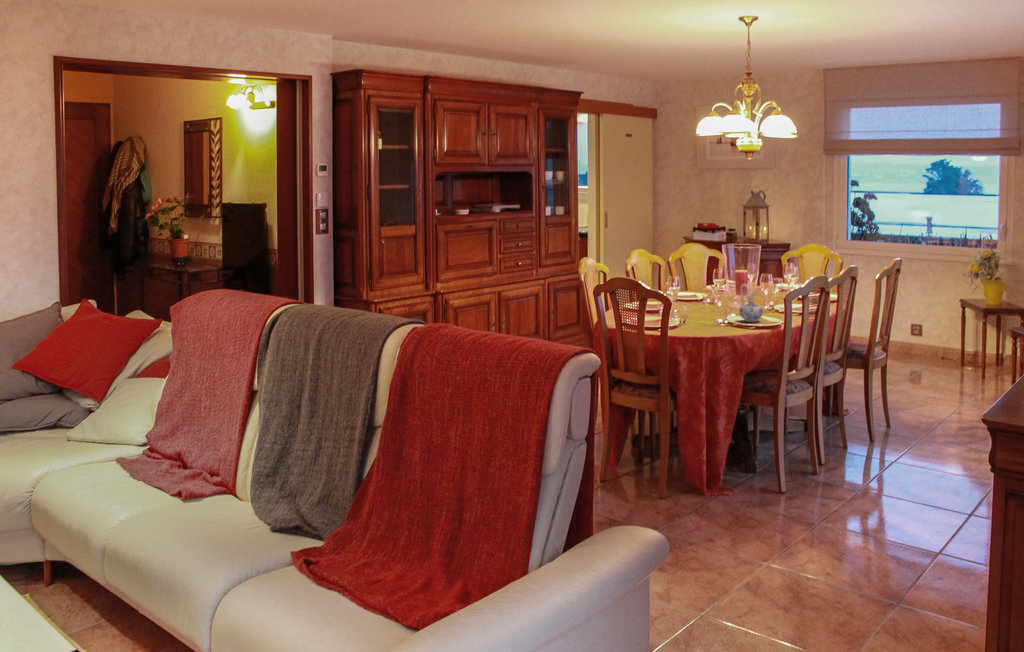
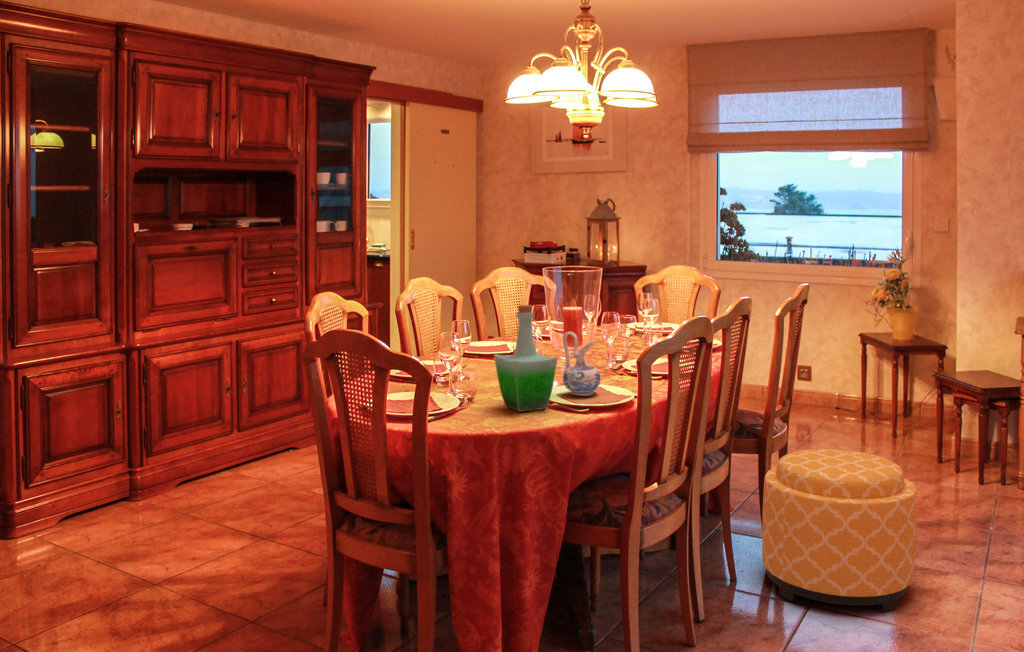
bottle: none [701,268,739,328] -> present [494,305,558,412]
ottoman: none [863,368,966,465] -> present [762,449,917,612]

